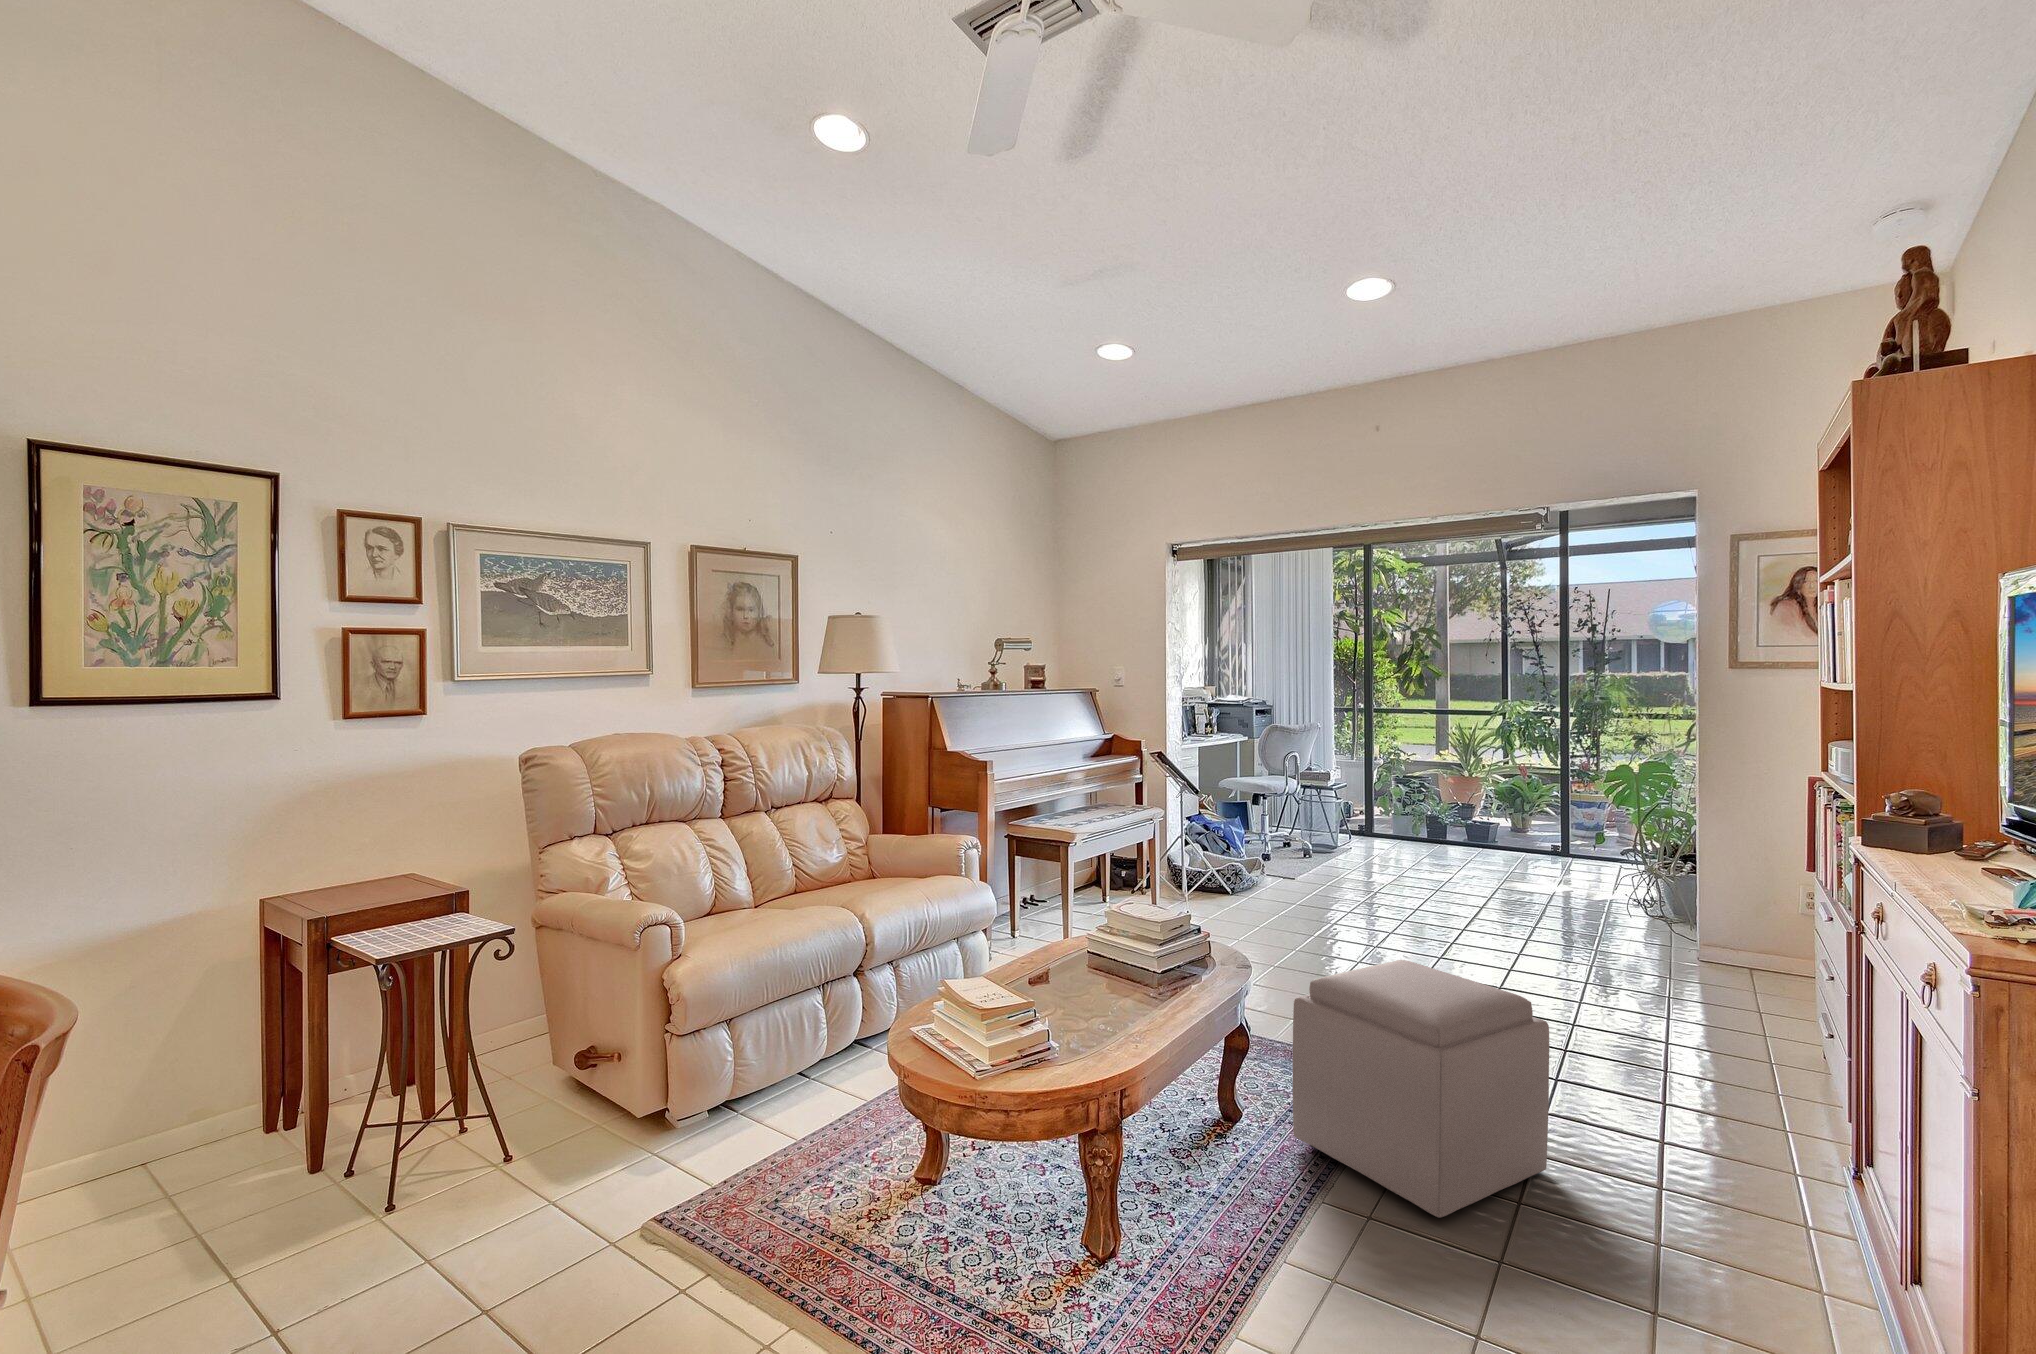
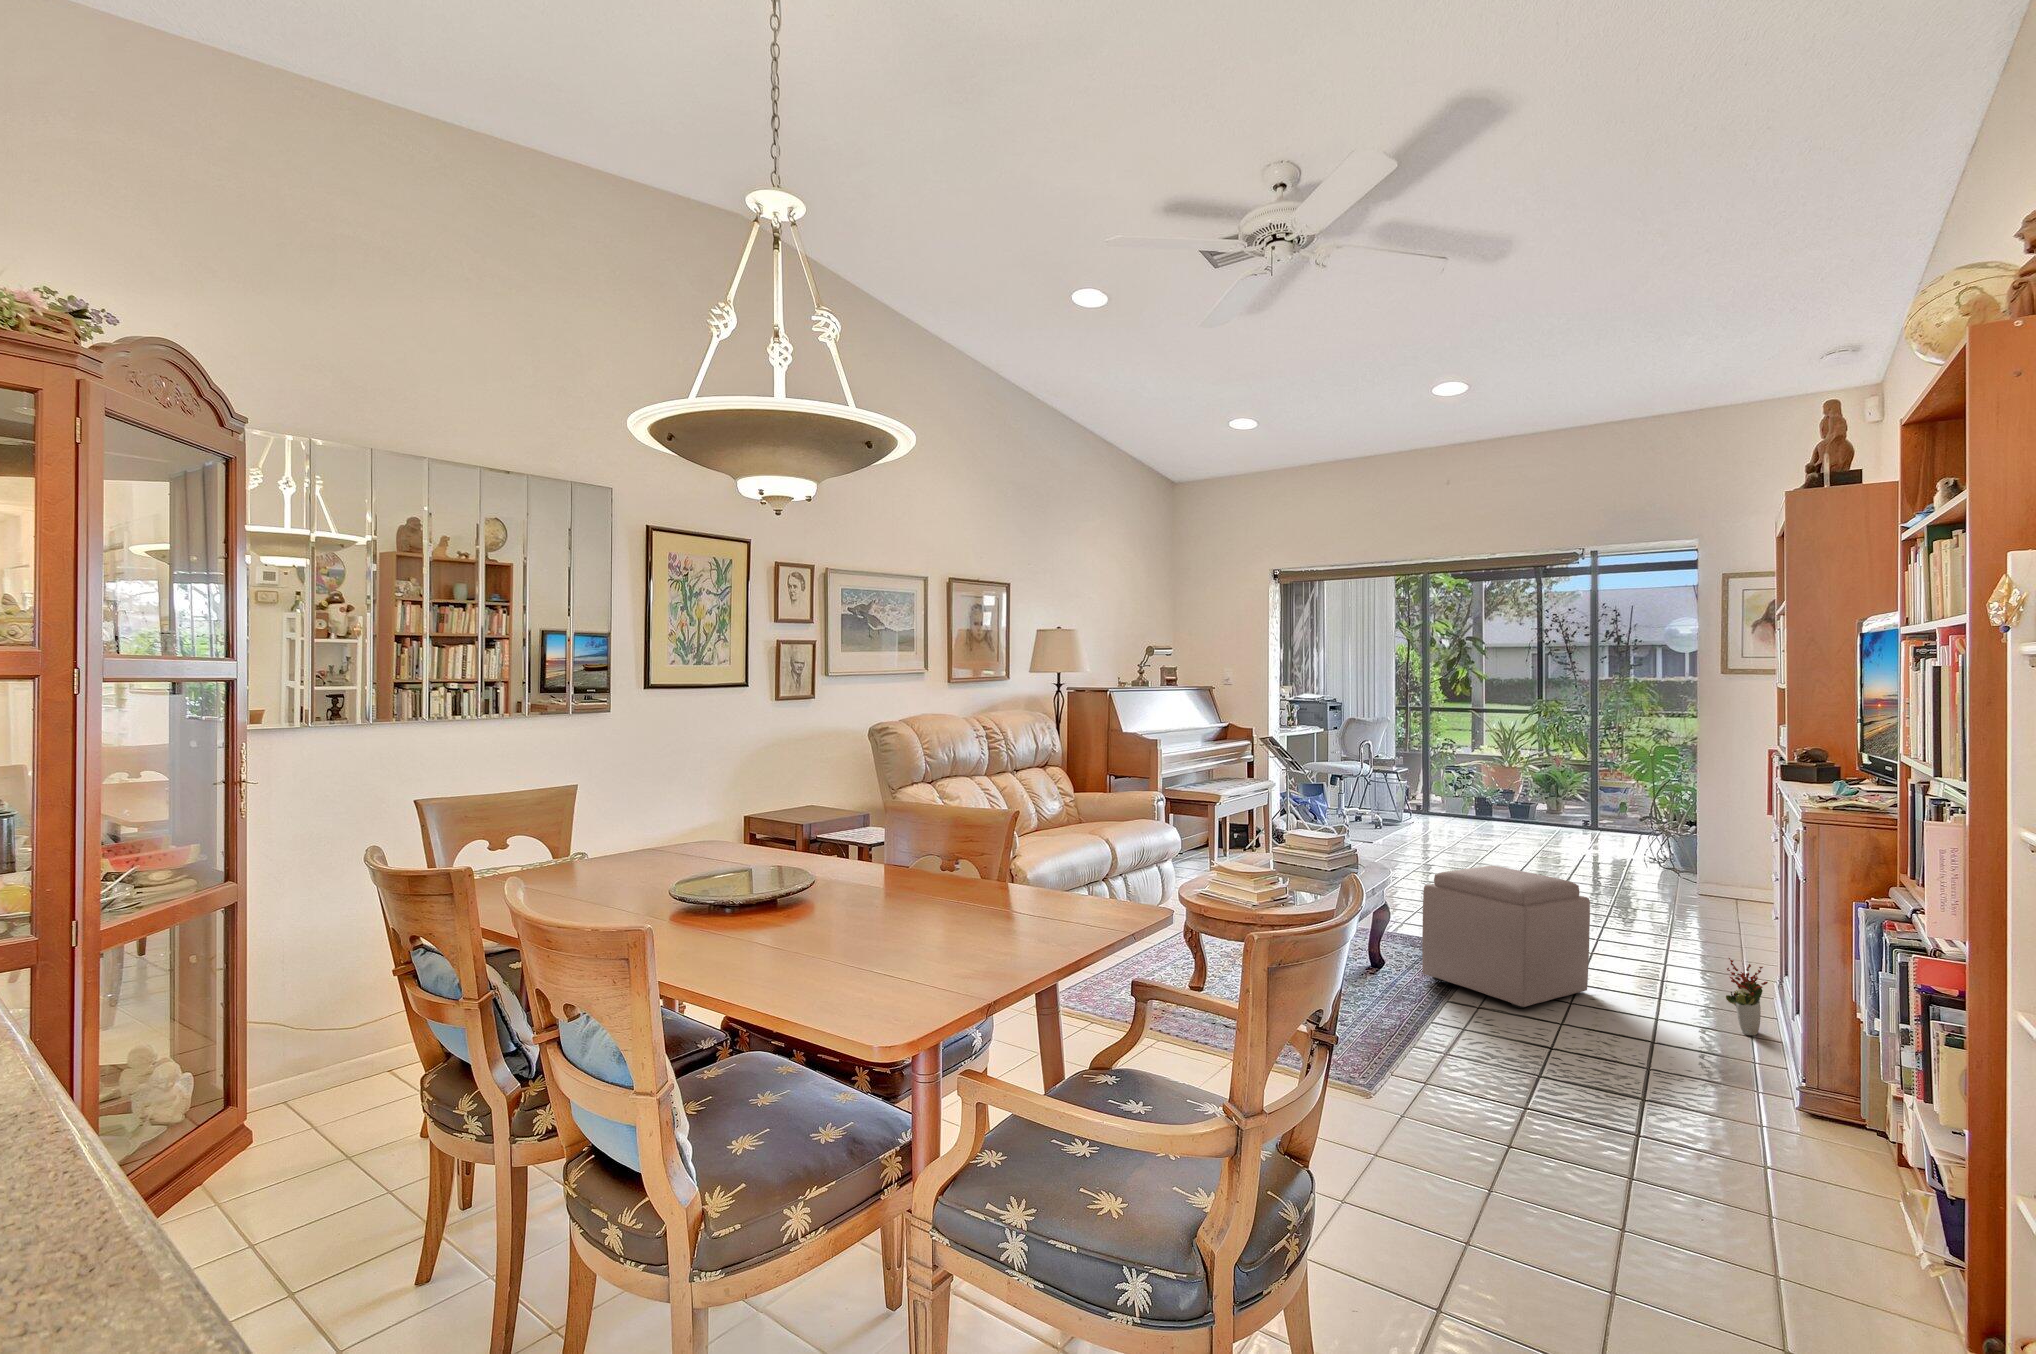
decorative plant: none [1775,1143,1850,1286] -> present [1726,958,1768,1035]

